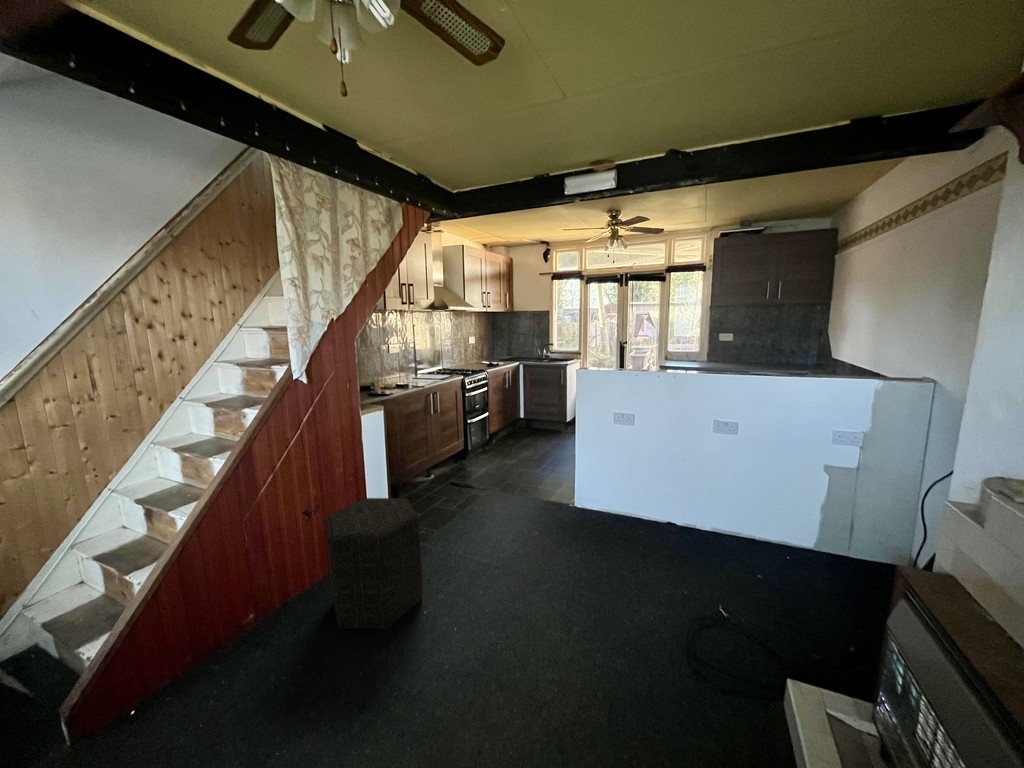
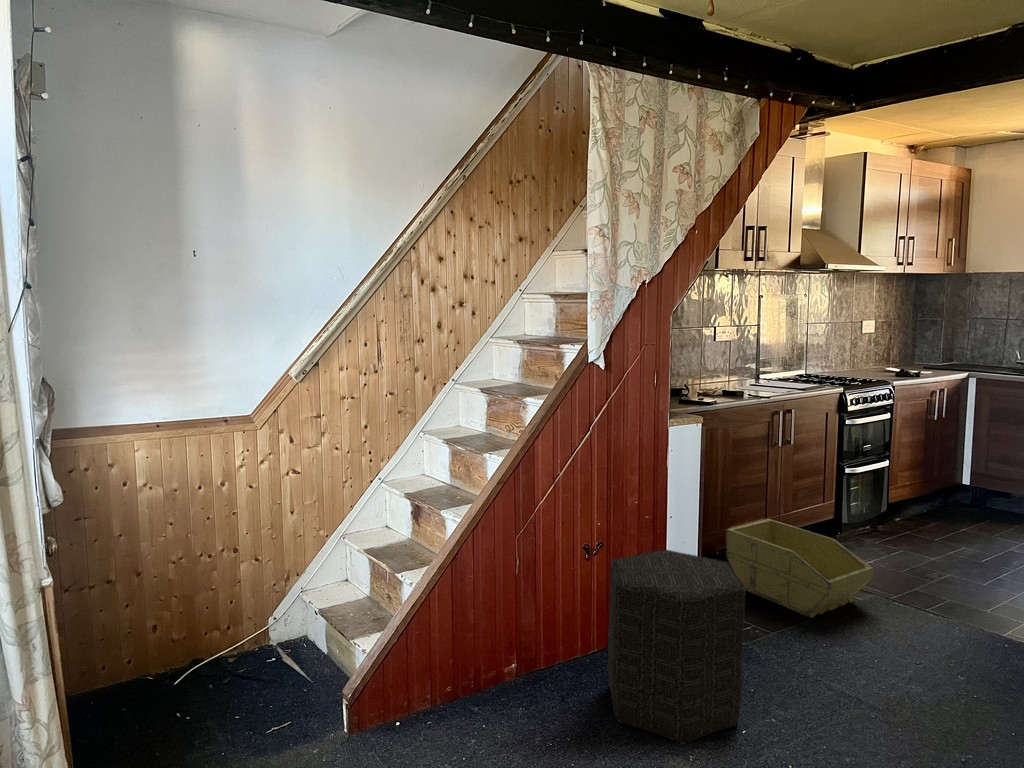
storage bin: none [406,455,487,510] -> present [726,519,873,618]

